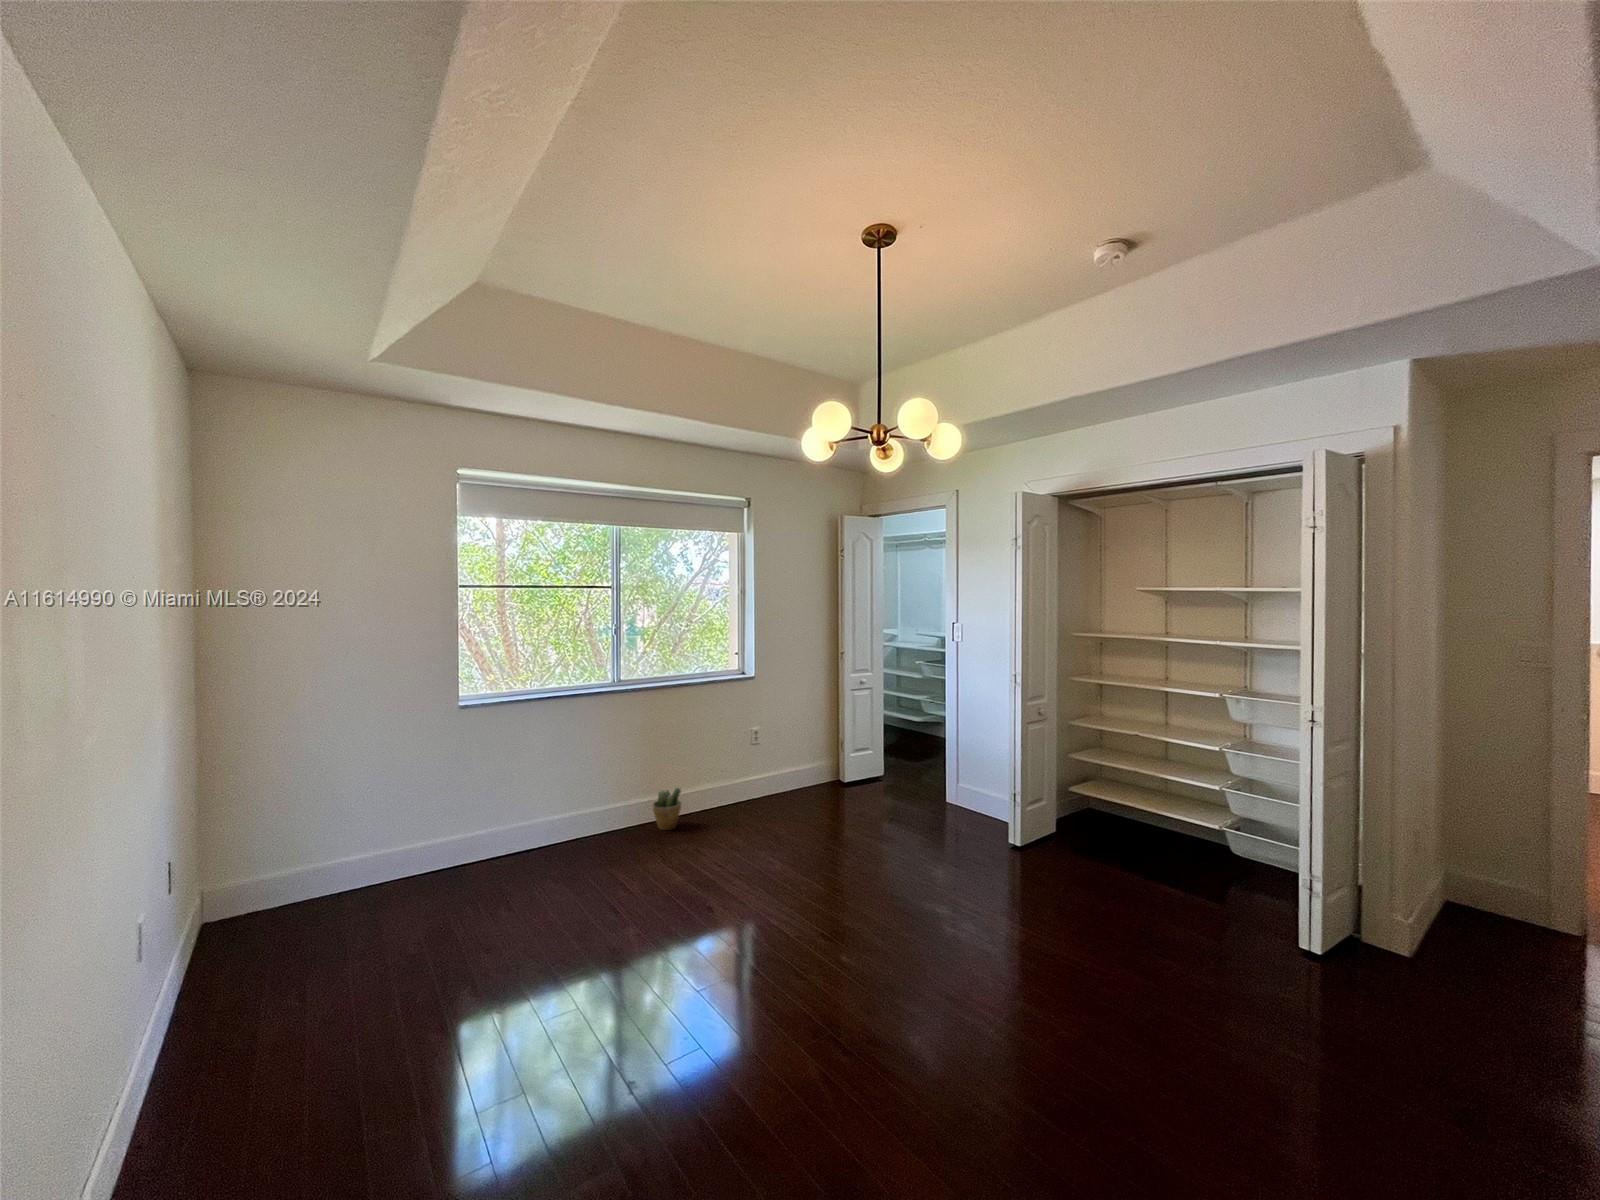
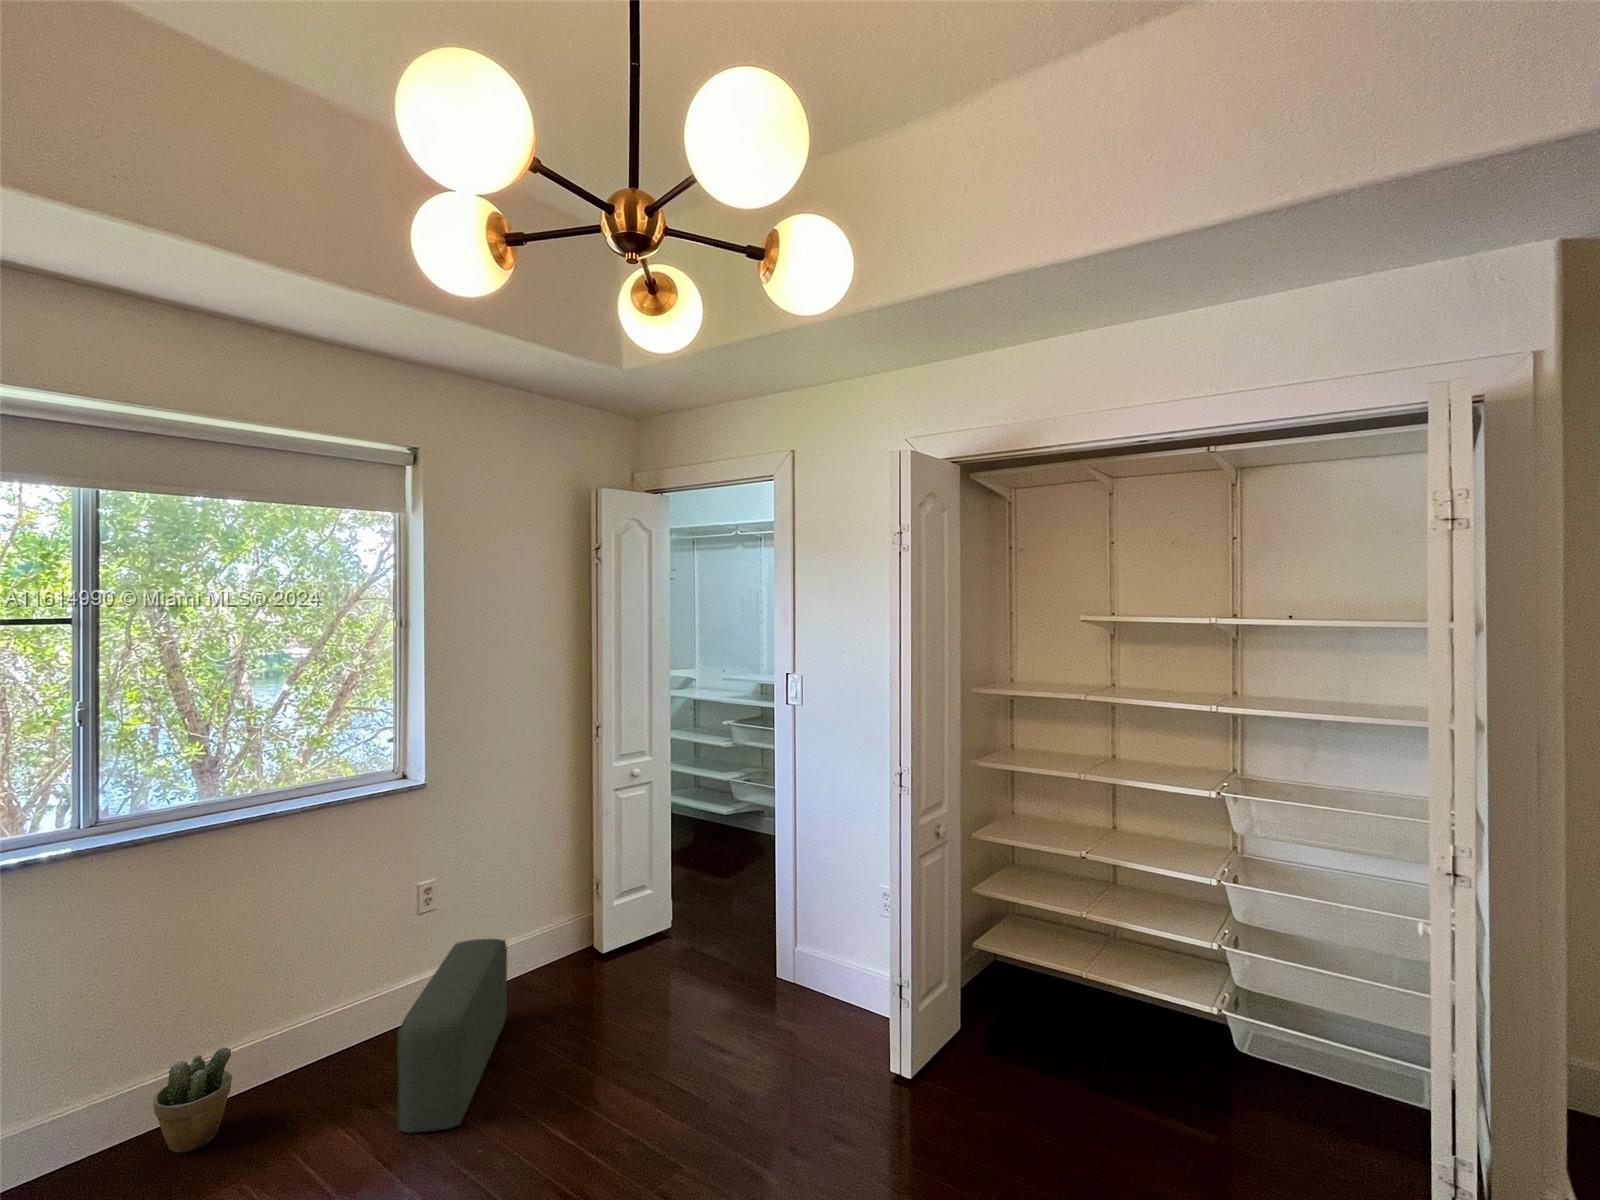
pouf: none [755,760,797,836] -> present [397,939,507,1133]

